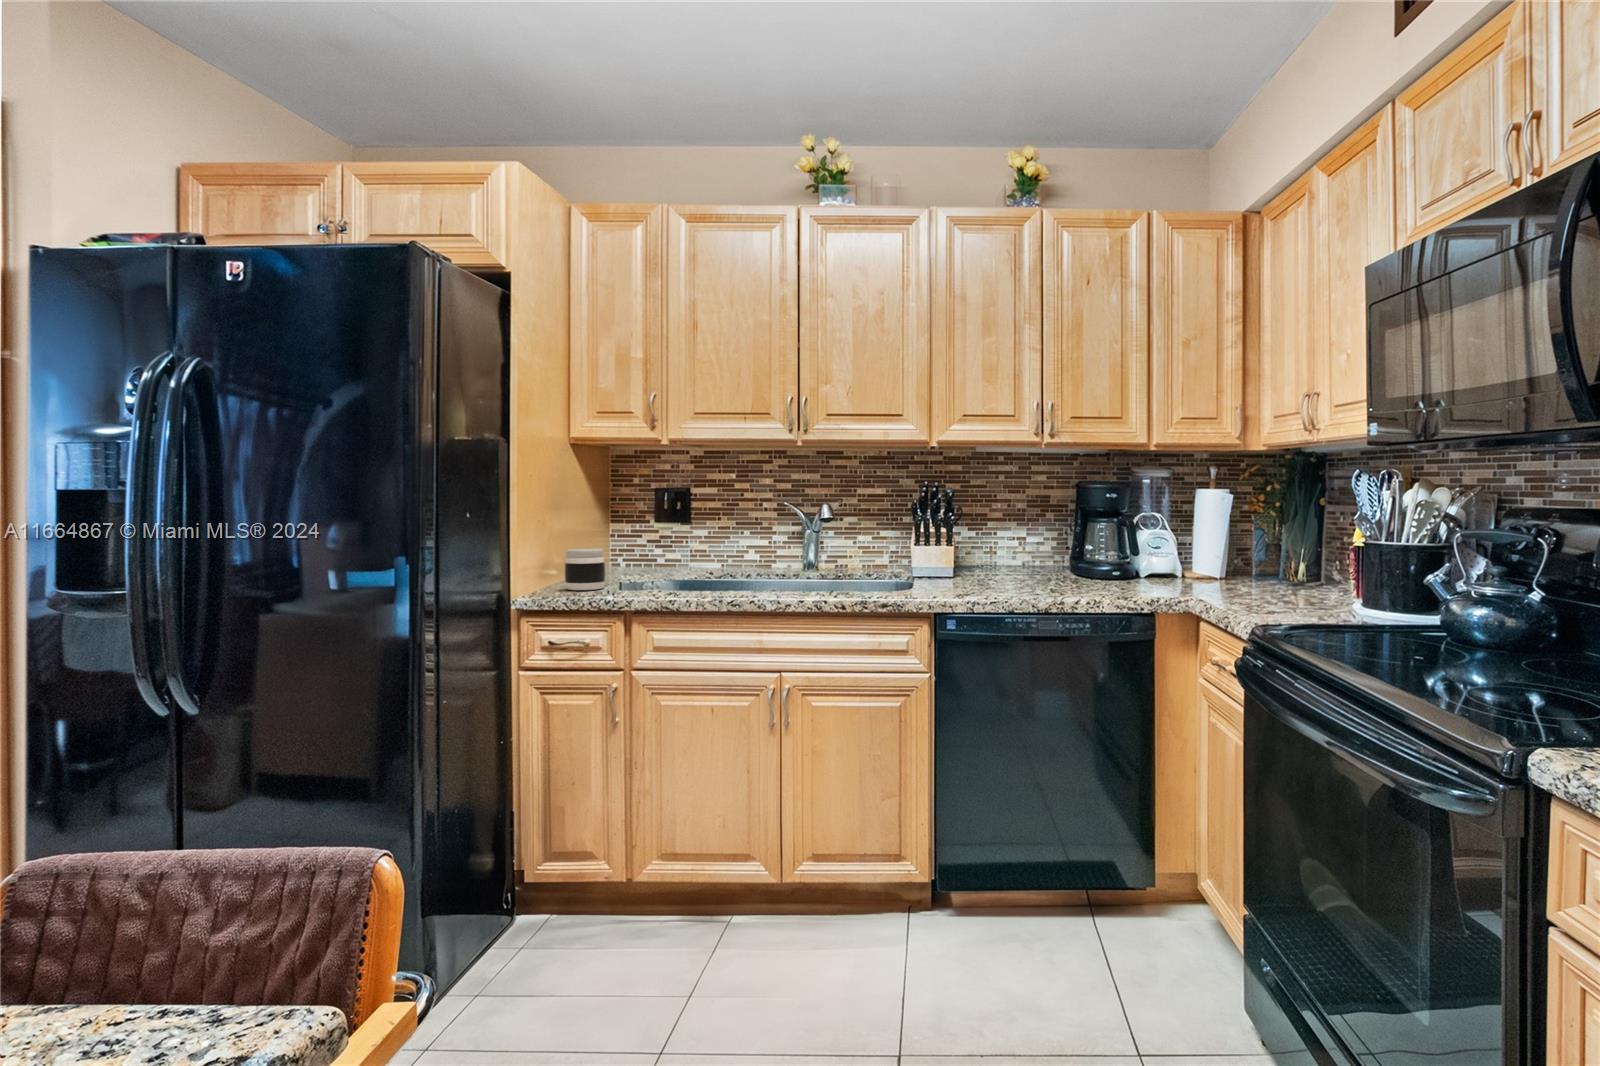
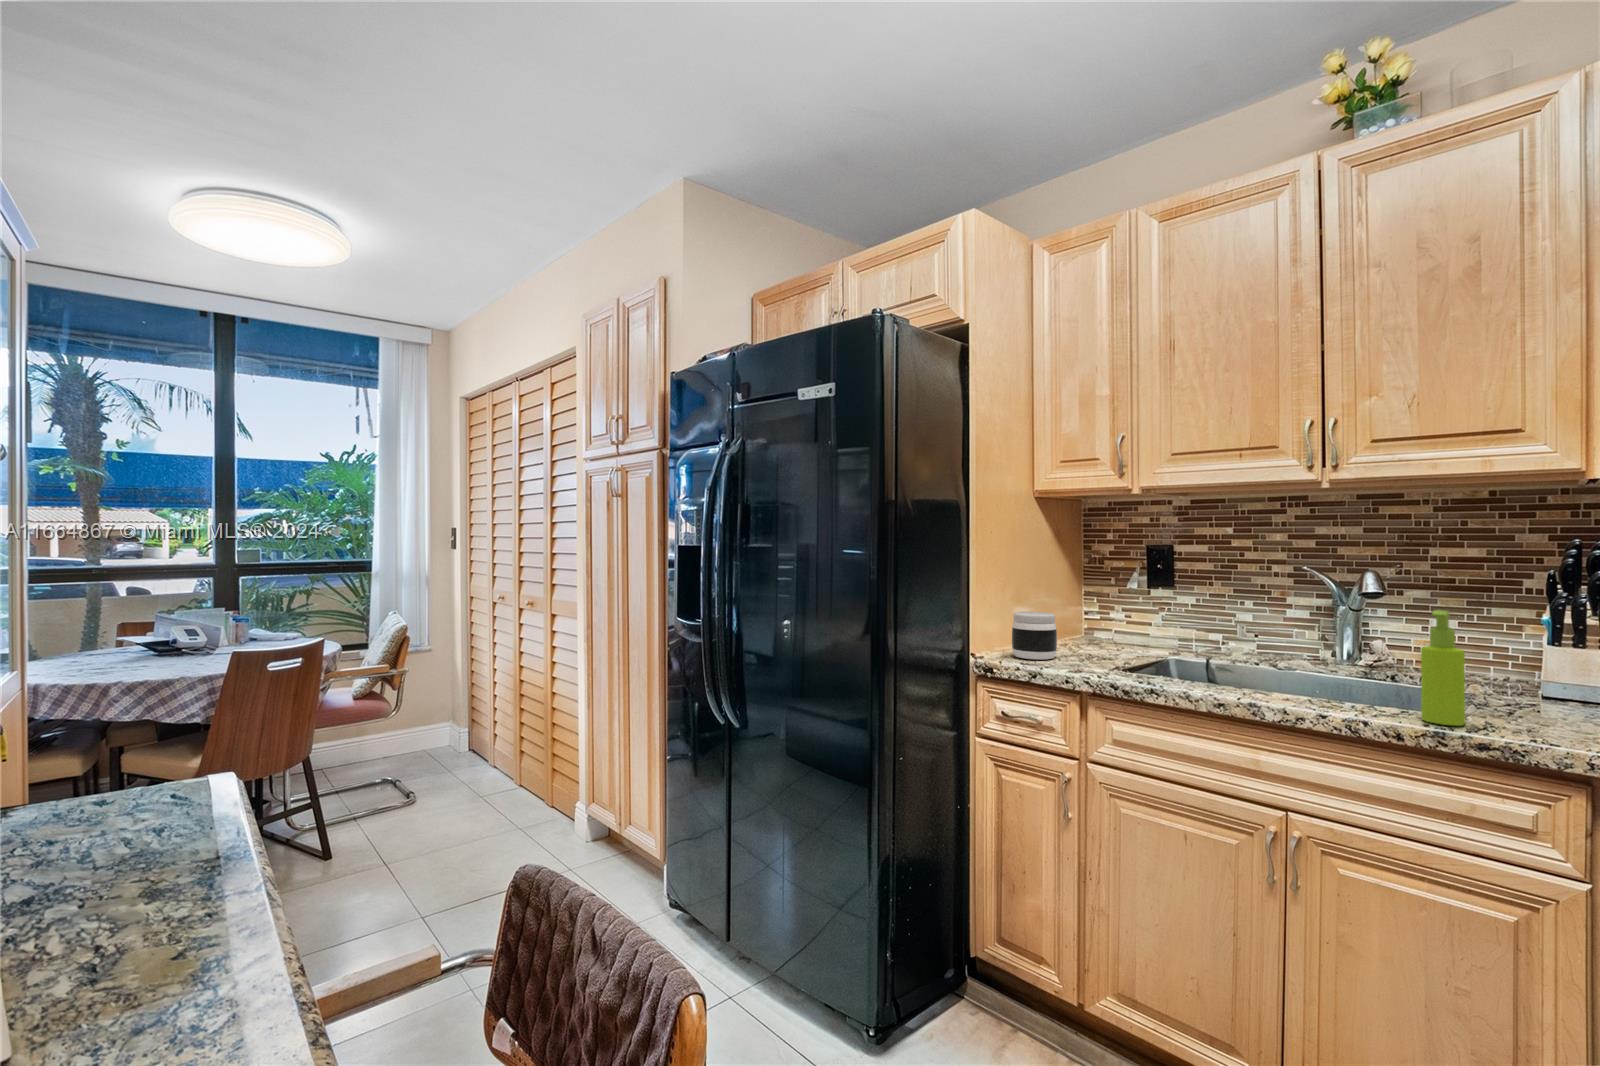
soap dispenser: none [854,524,876,597] -> present [1421,610,1465,726]

